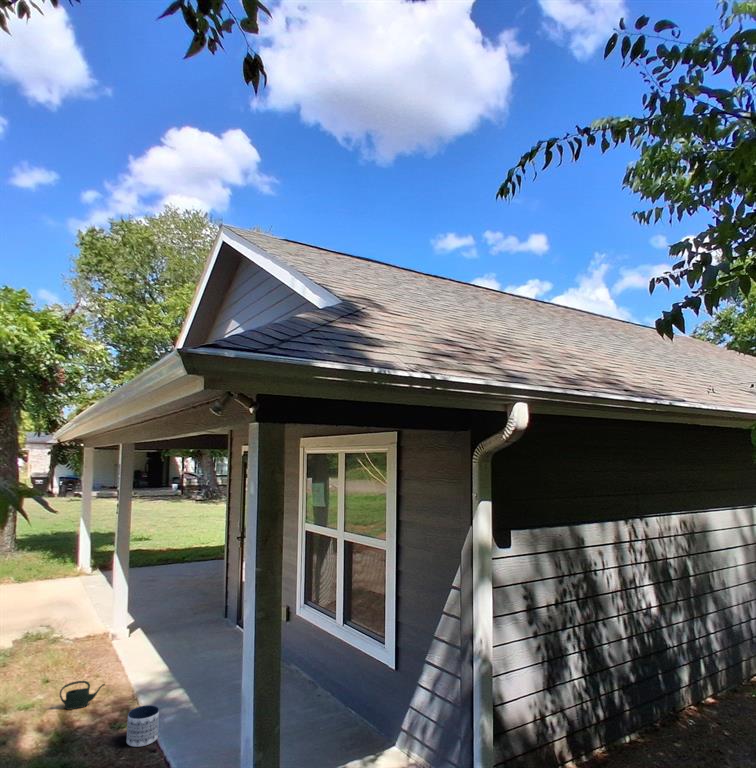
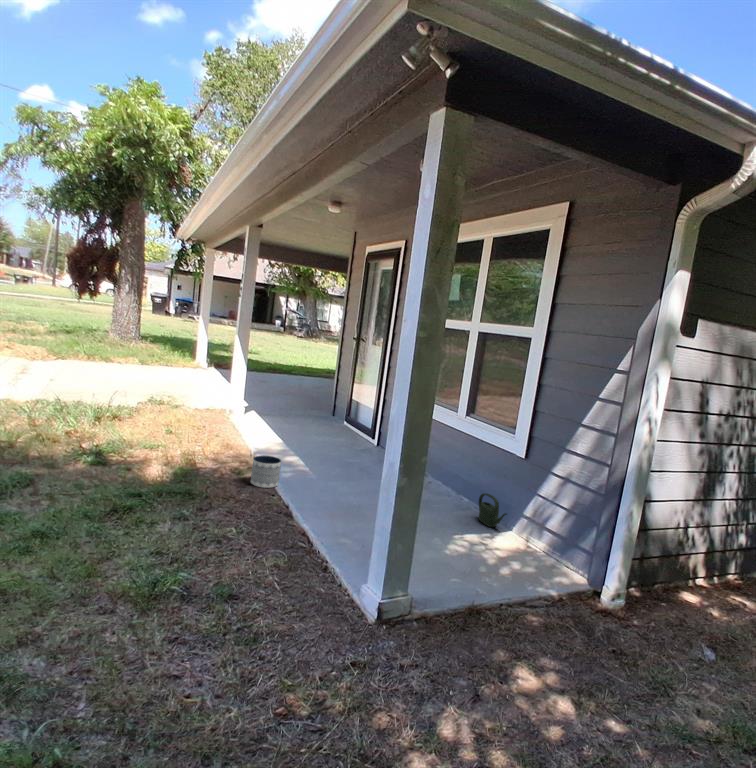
watering can: present [59,681,105,710] -> present [479,493,507,527]

